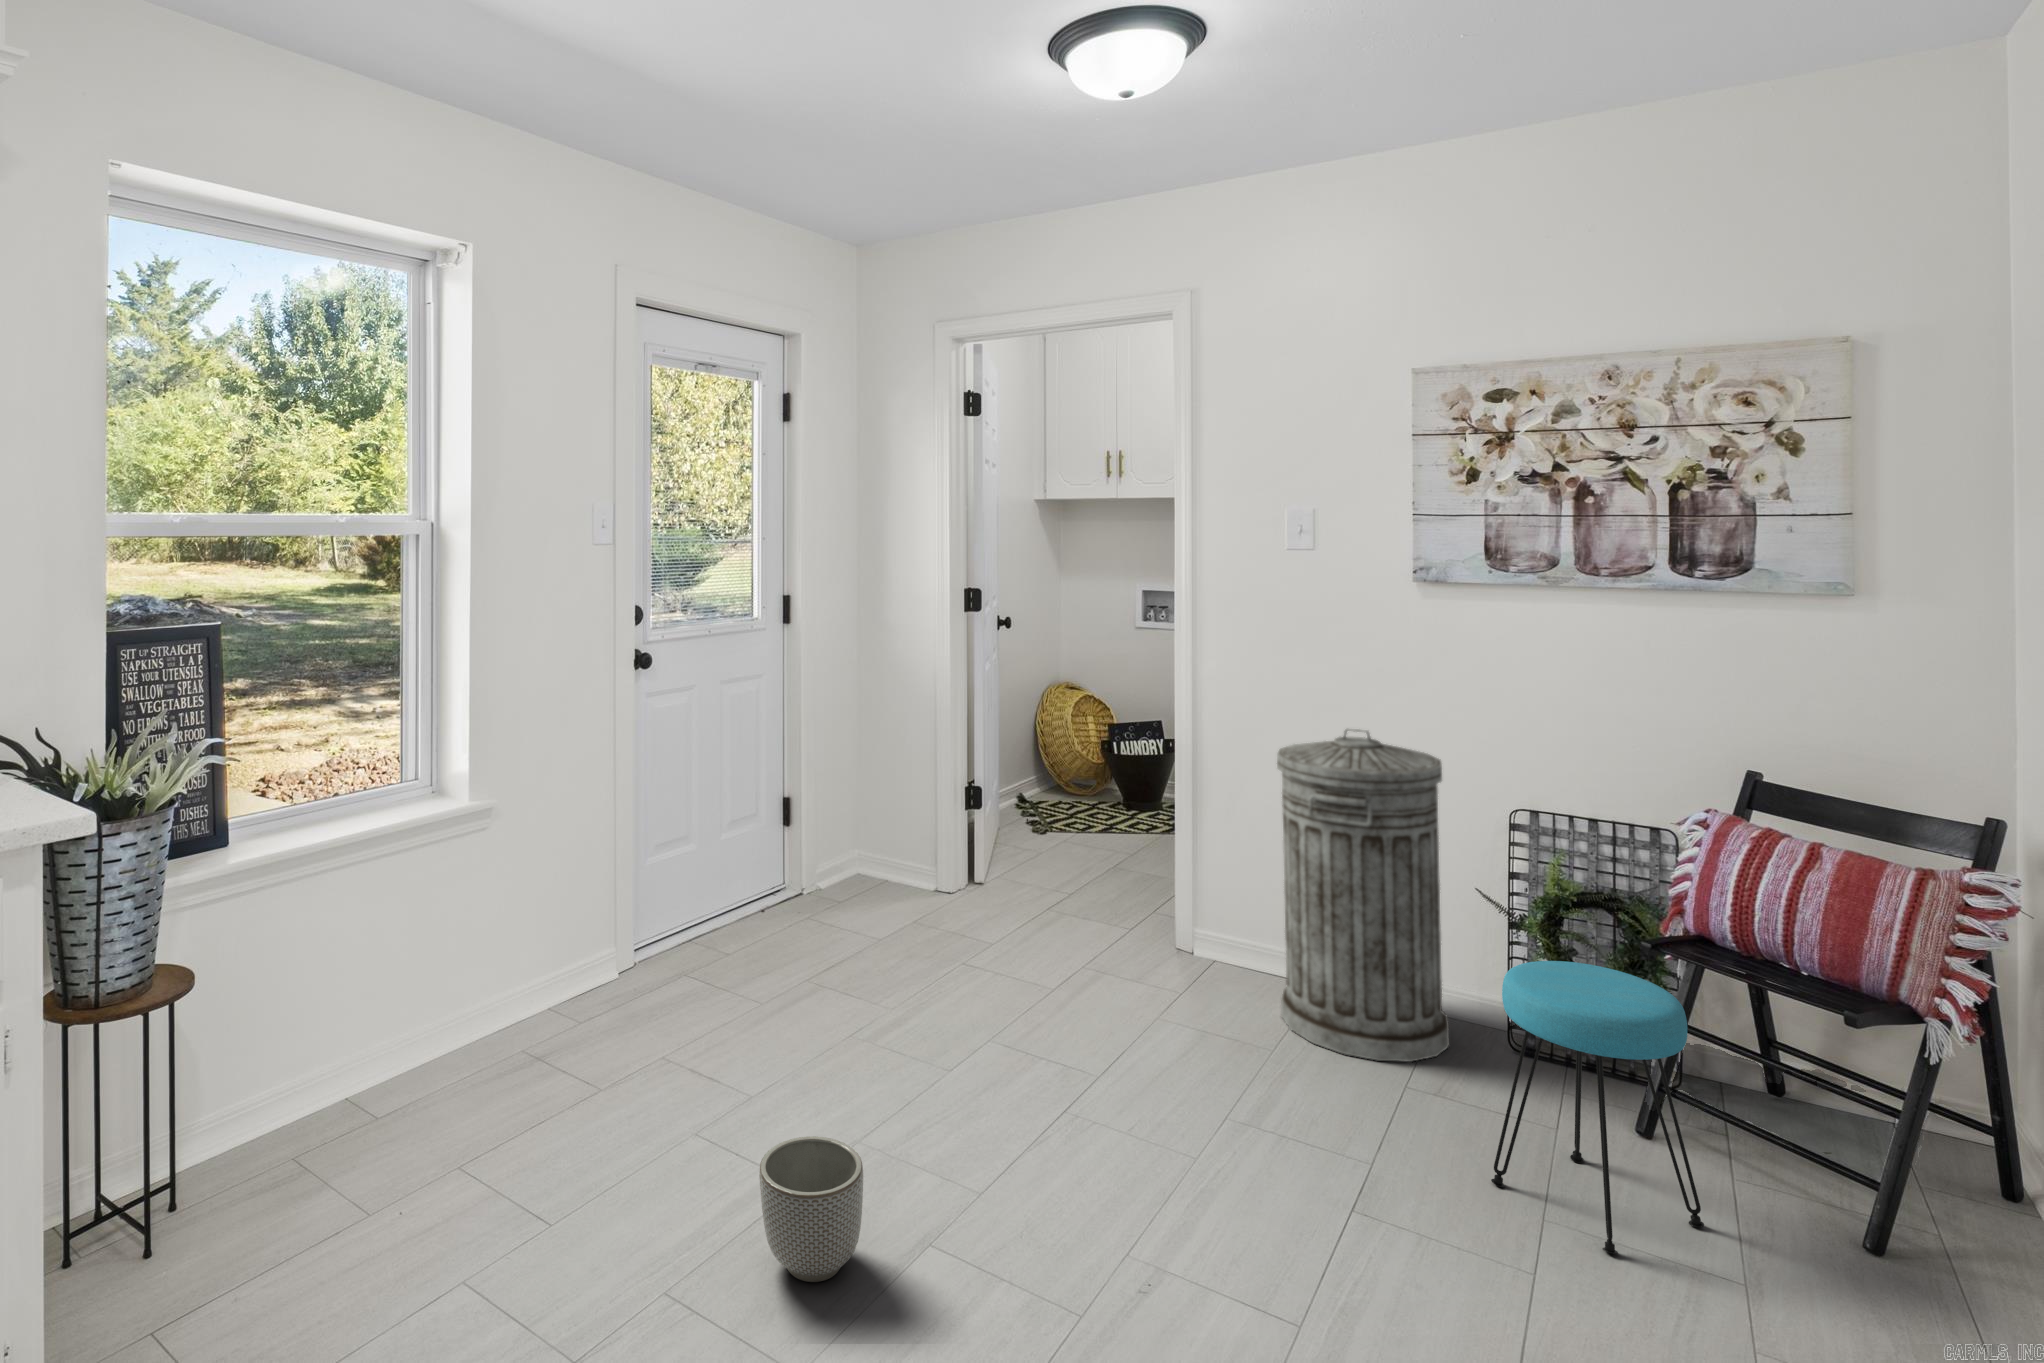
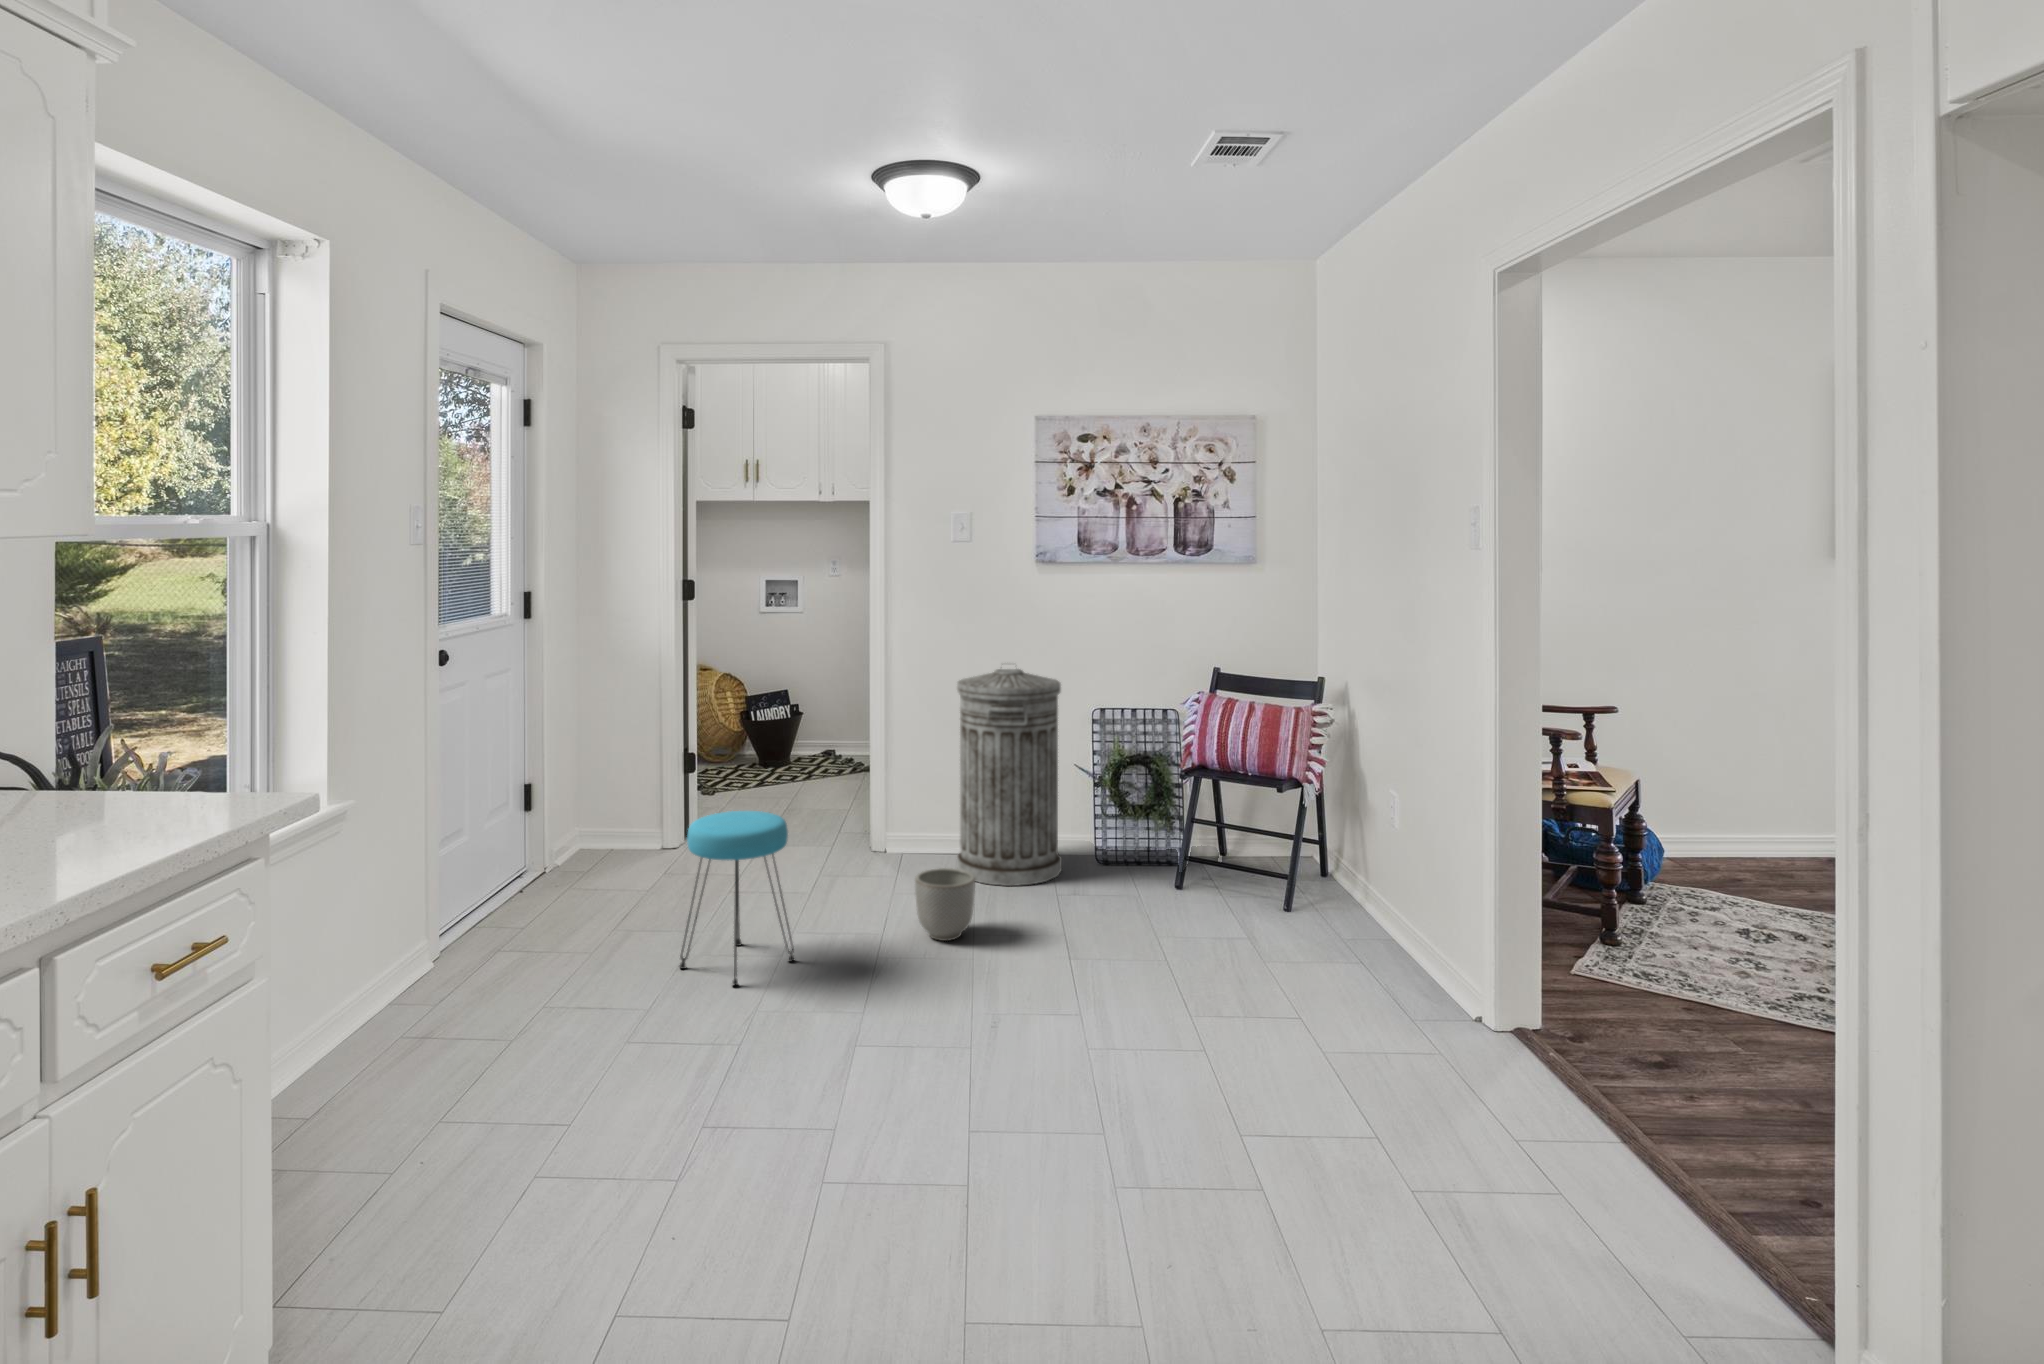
stool: present [1491,961,1704,1254] -> present [679,811,795,985]
planter: present [759,1136,863,1282] -> present [915,868,975,941]

